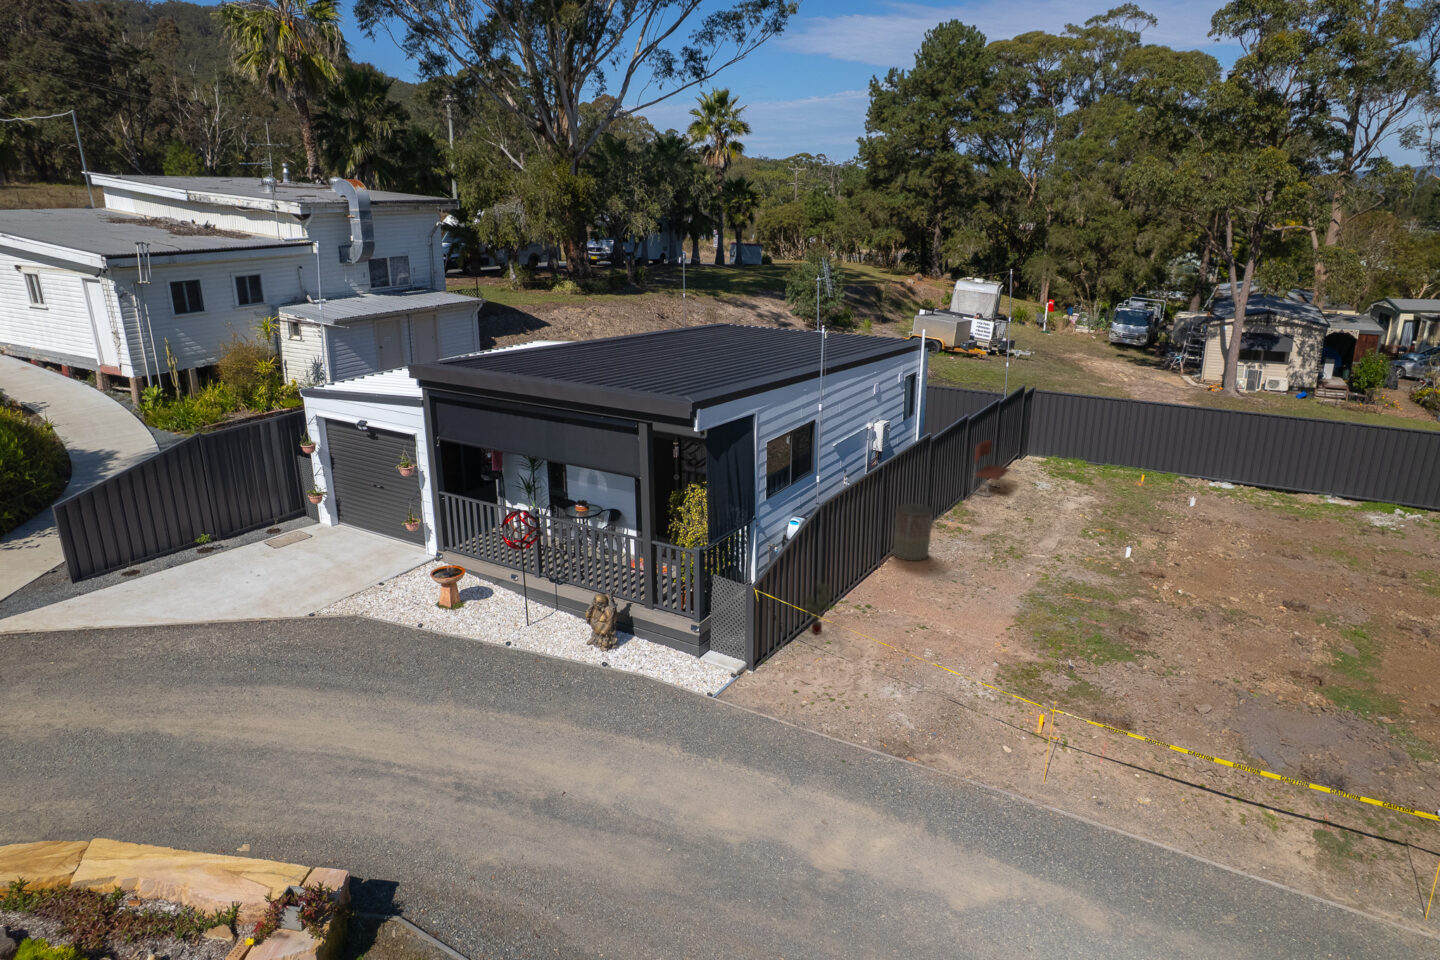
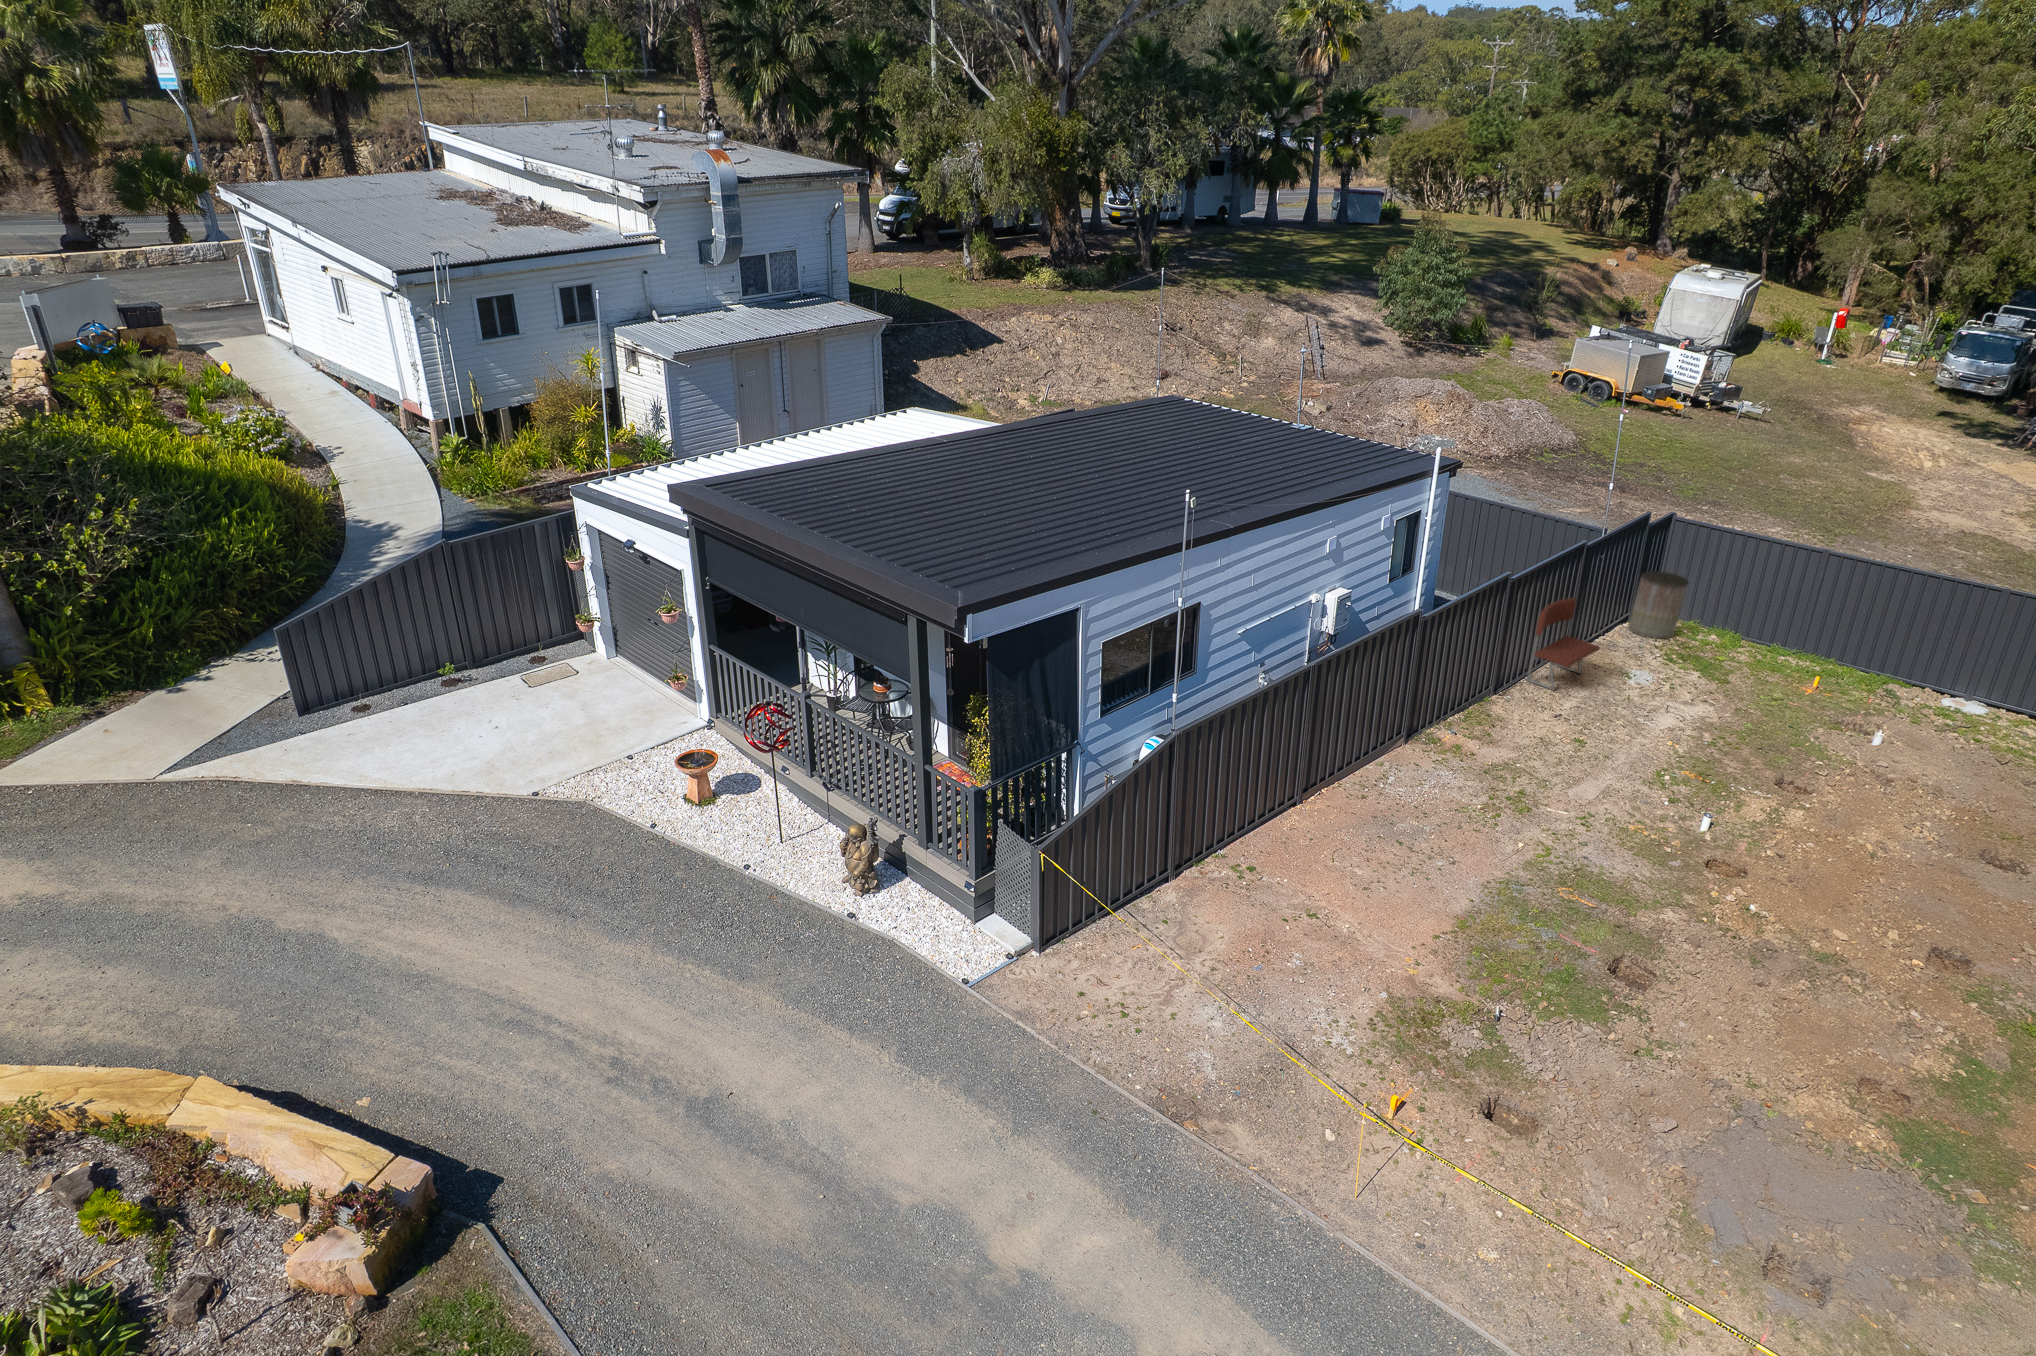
trash can: present [893,503,933,561] -> present [1628,571,1688,639]
potted tree: present [803,584,832,634] -> none [1138,836,1189,910]

